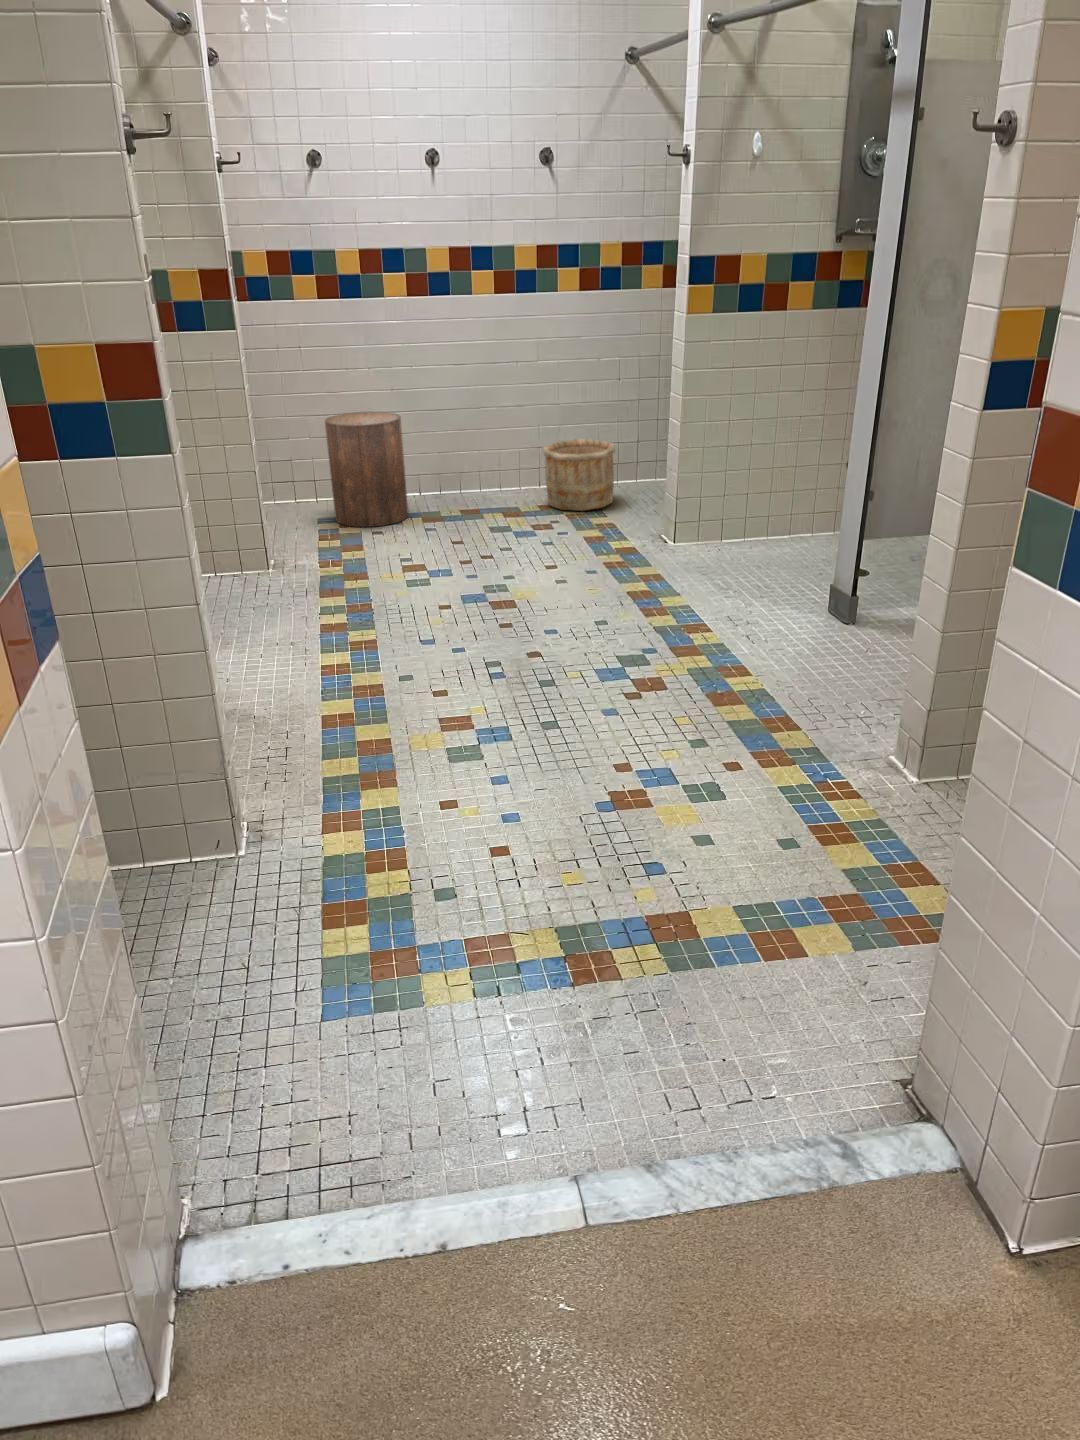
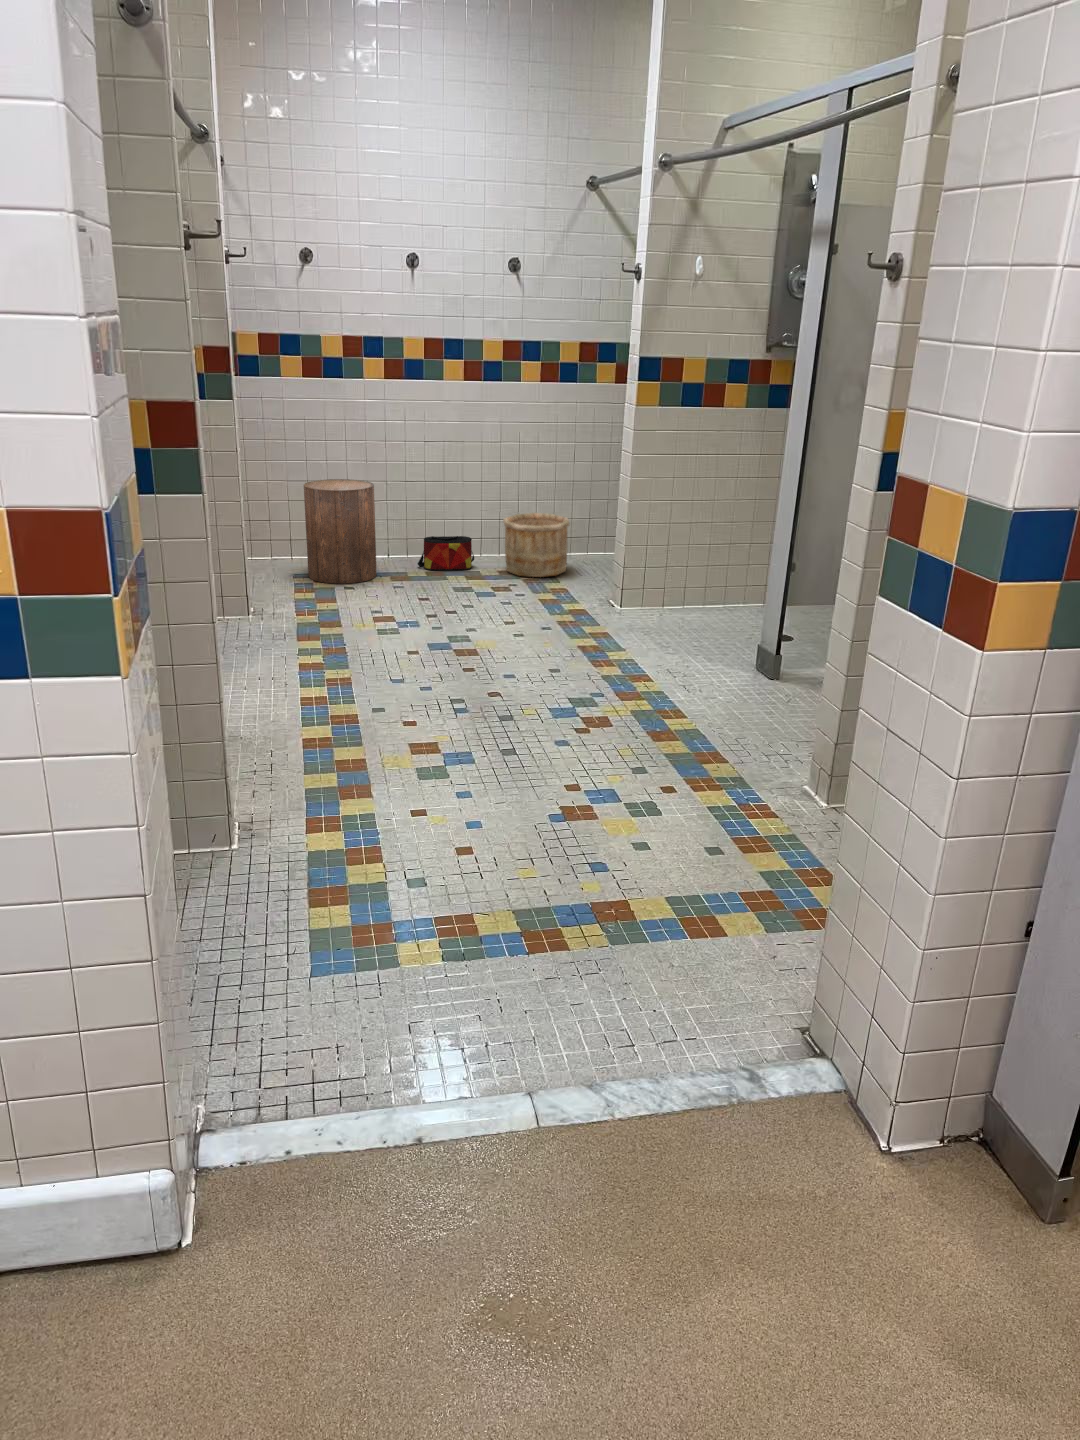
bag: none [452,468,513,507] -> present [418,536,474,571]

